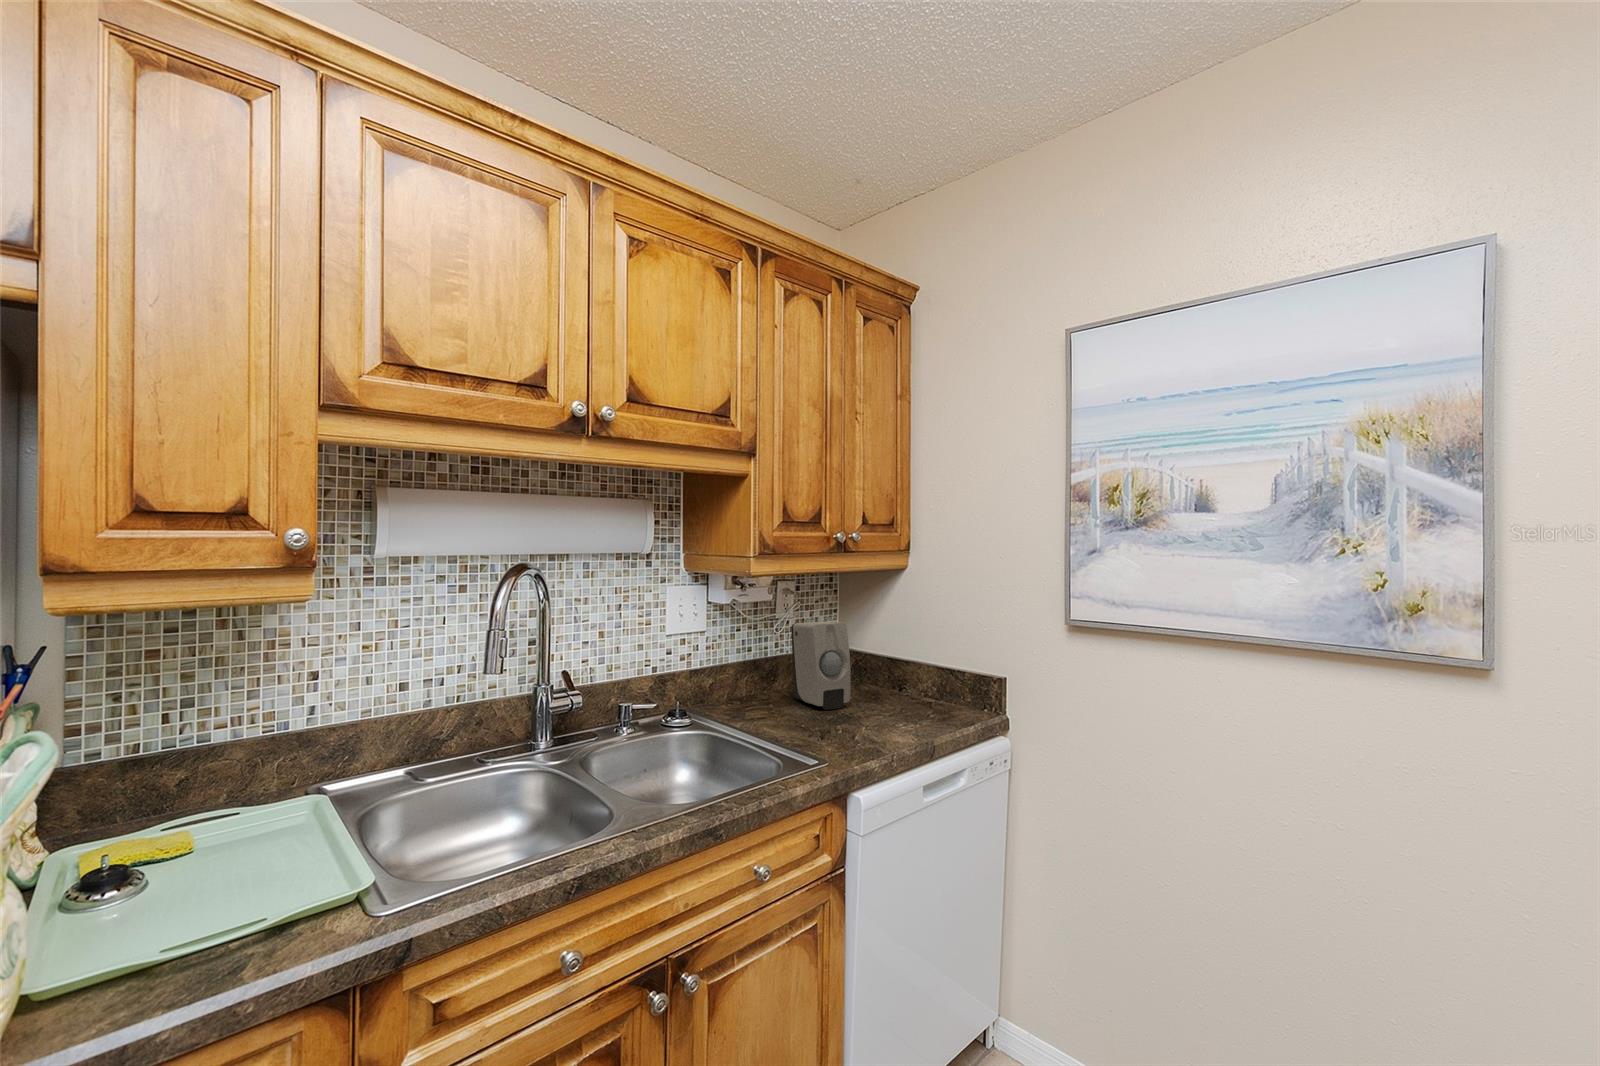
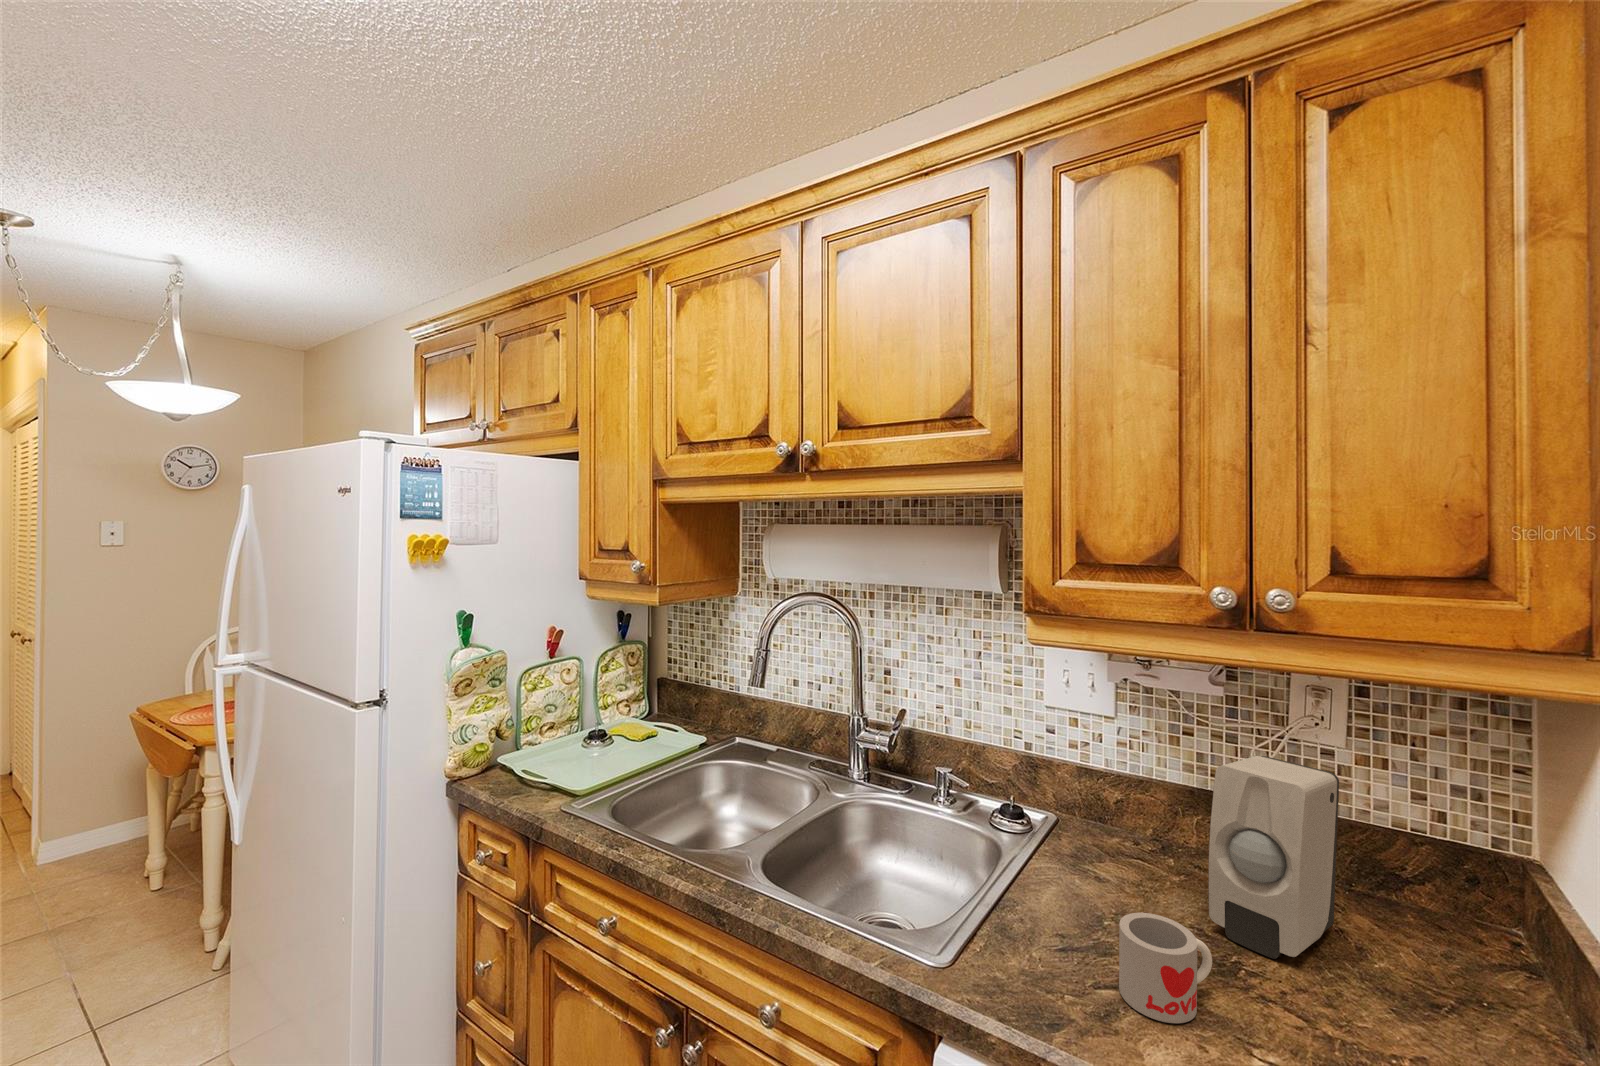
mug: none [845,693,879,735] -> present [1119,913,1212,1023]

